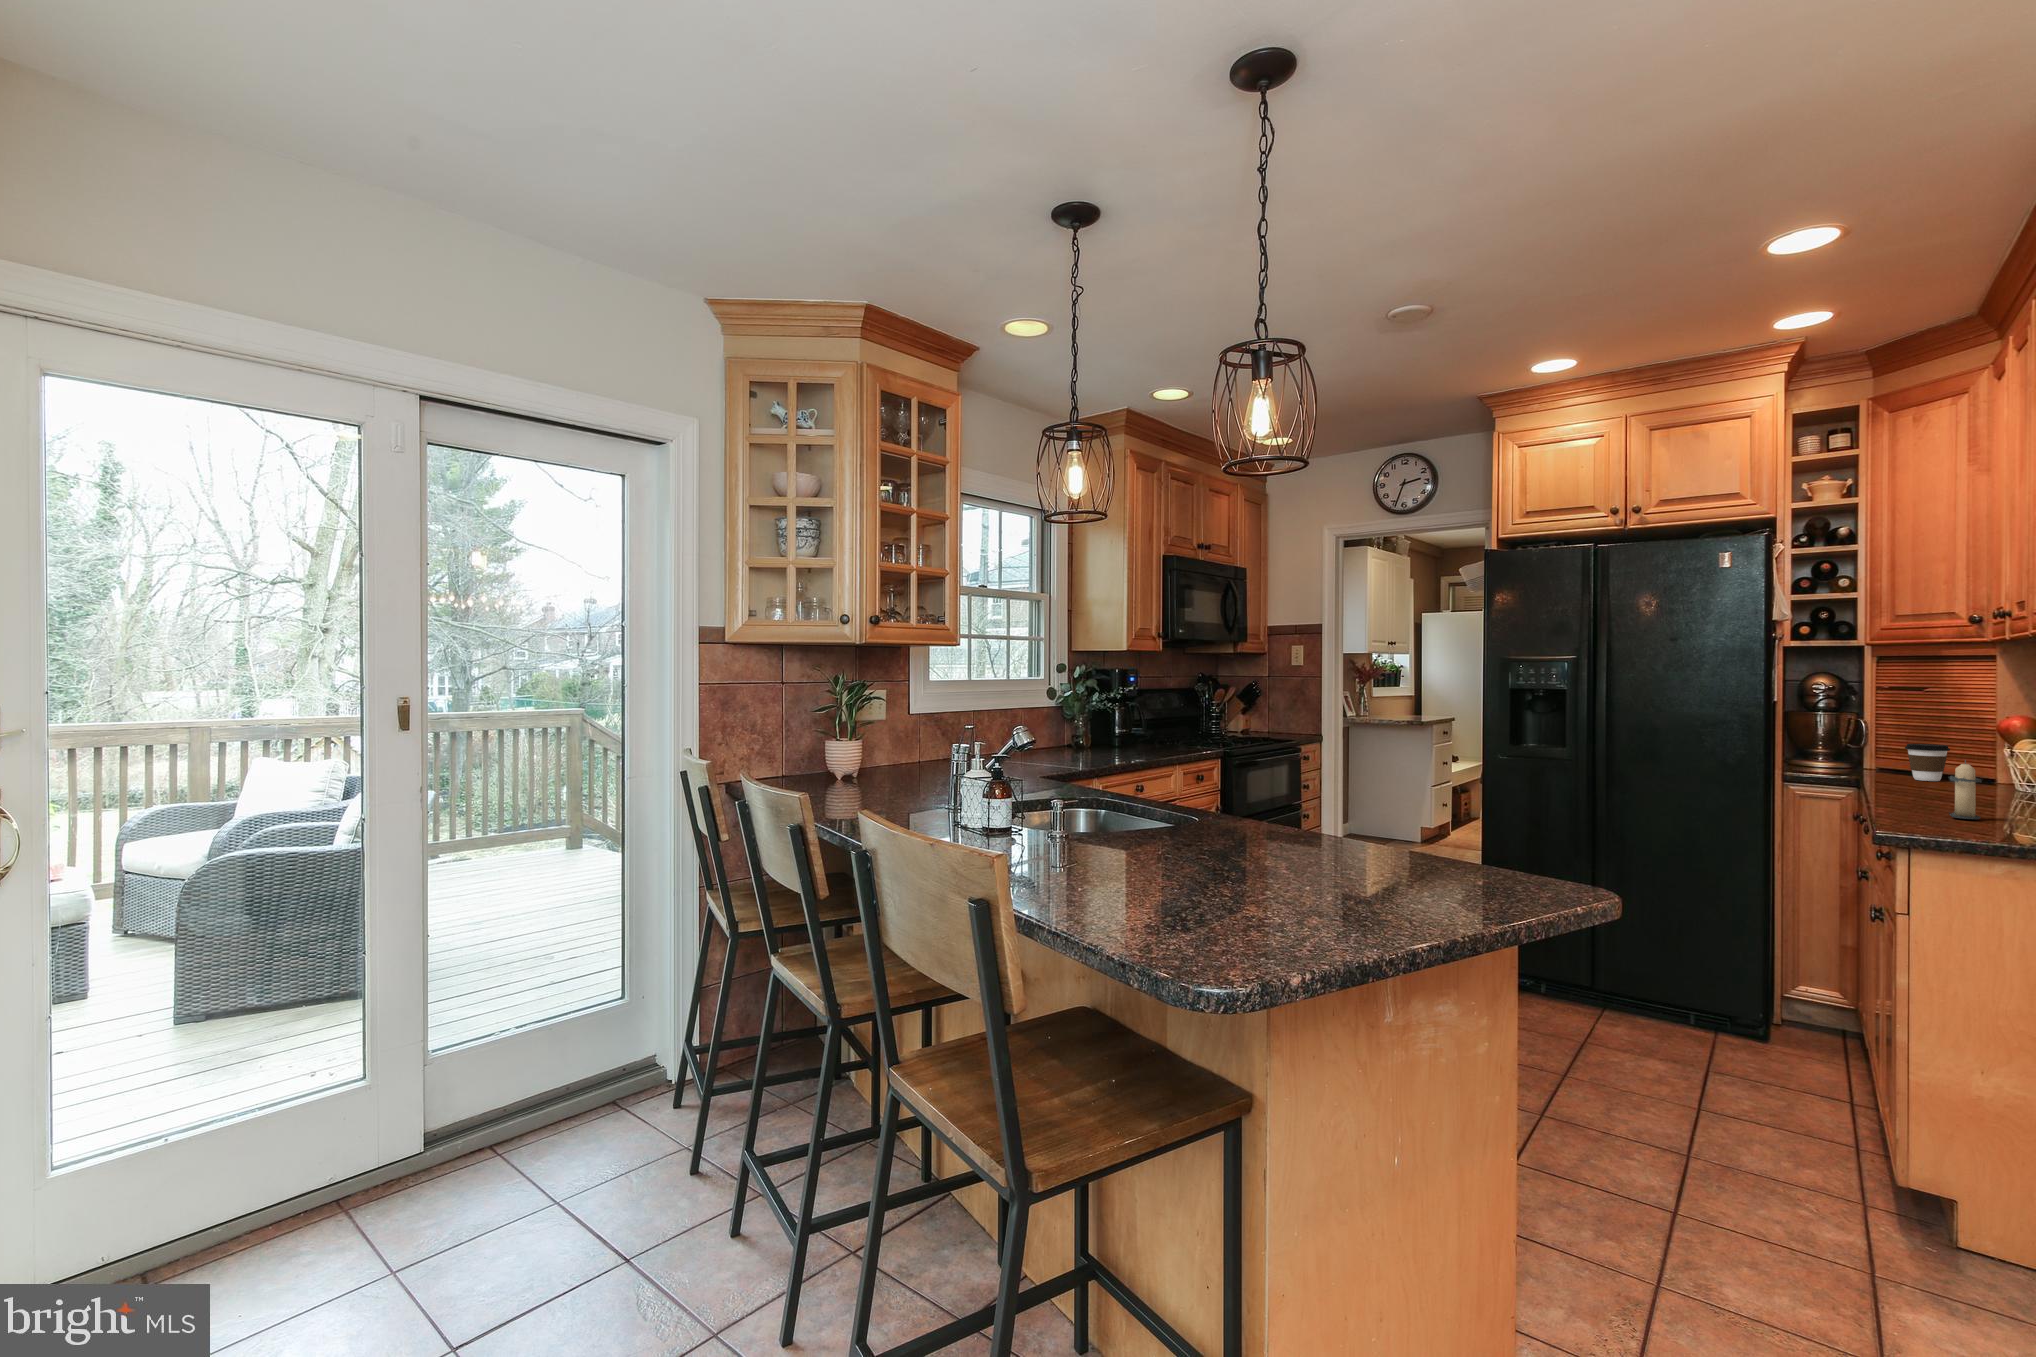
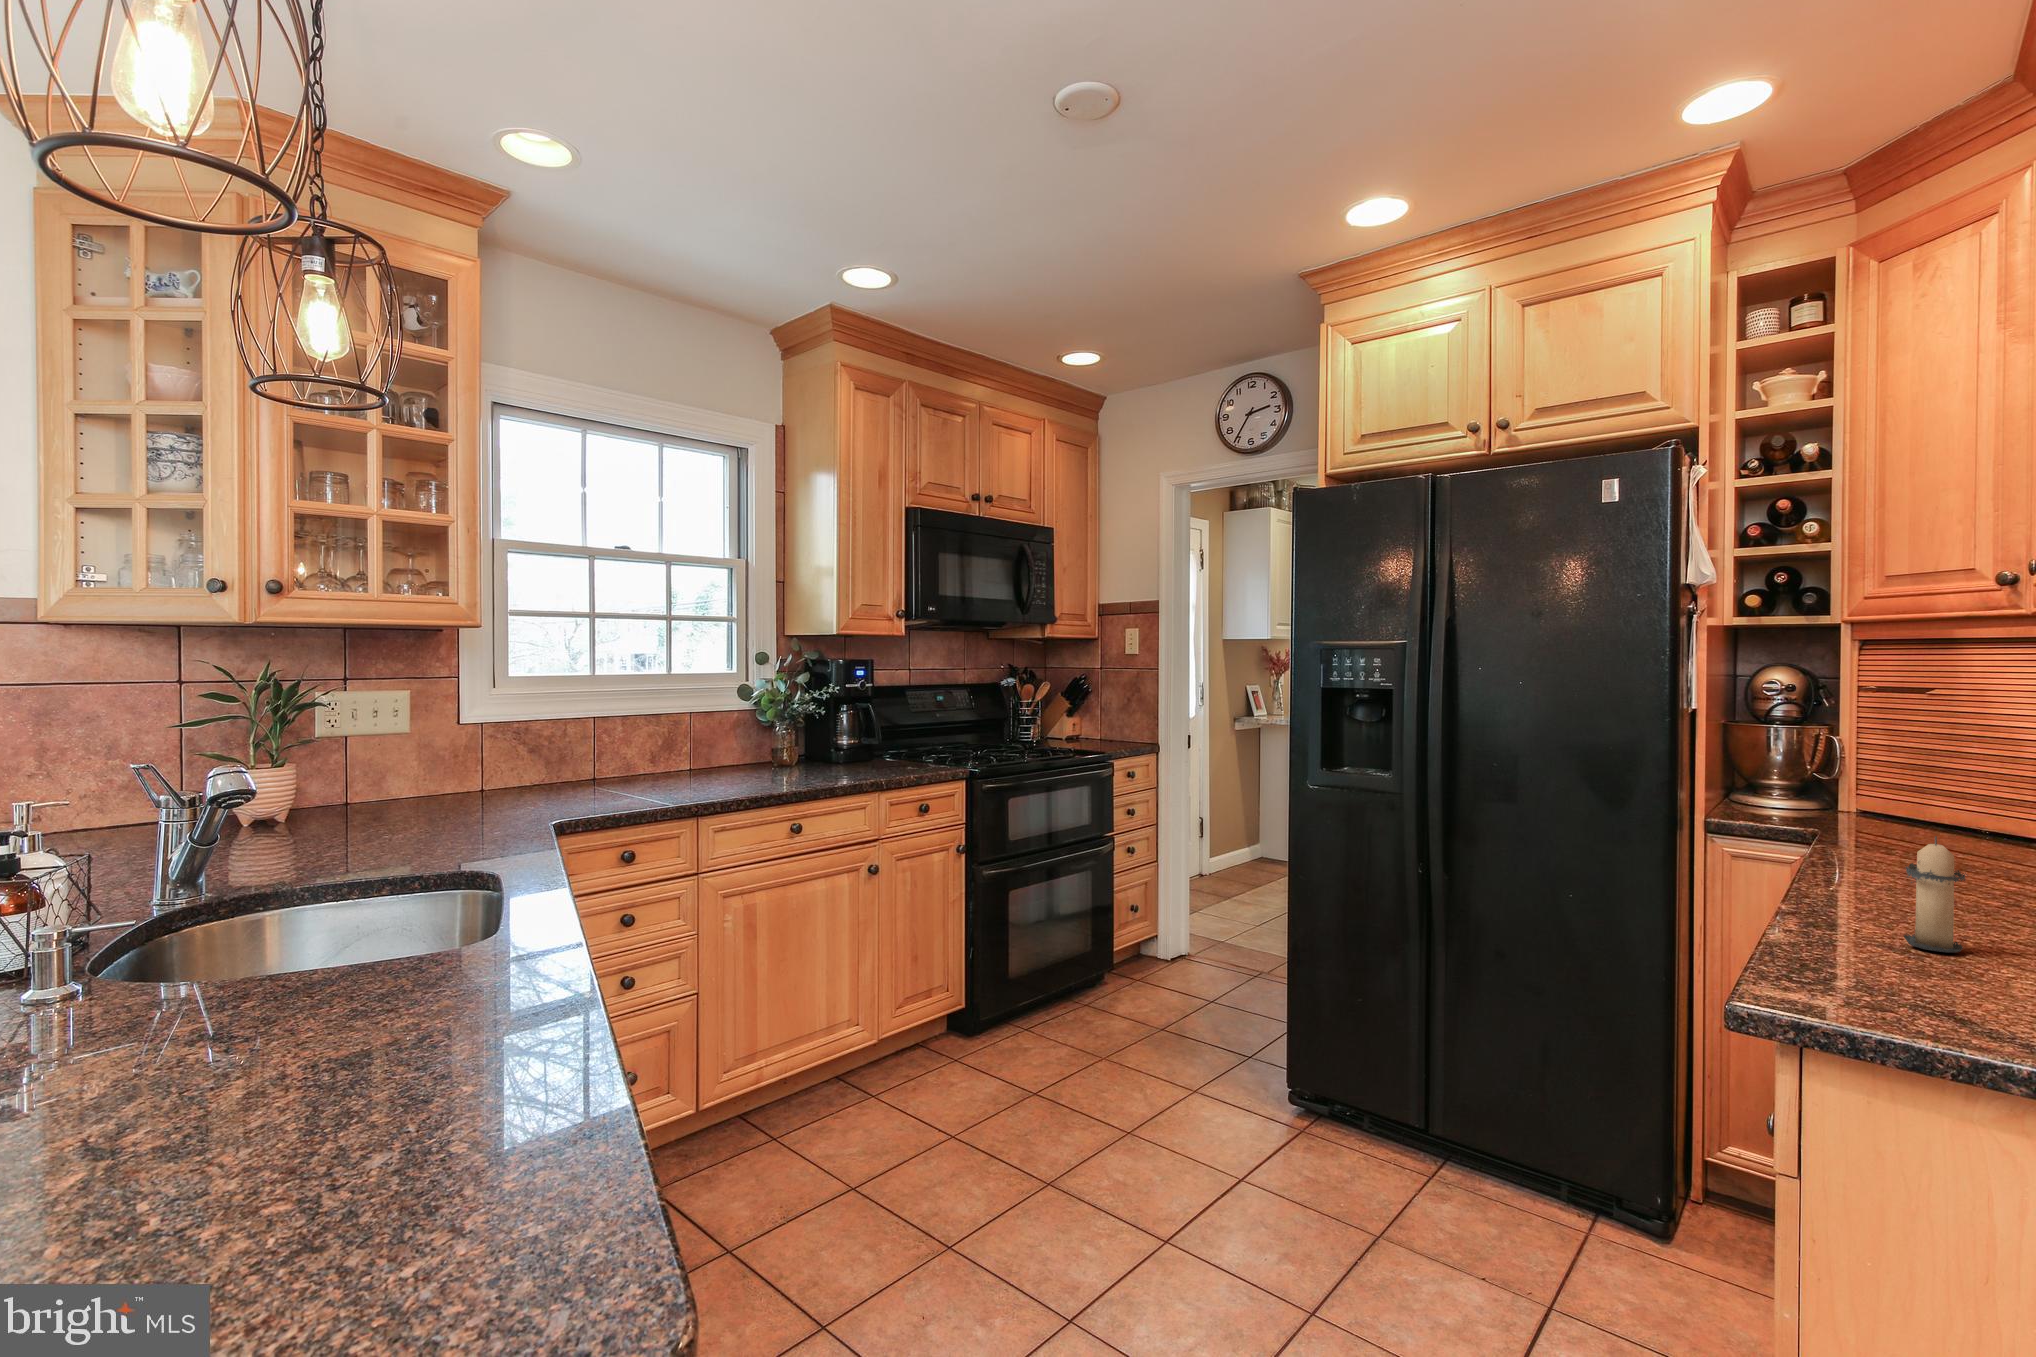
coffee cup: present [1905,744,1950,781] -> none [1890,778,1960,840]

